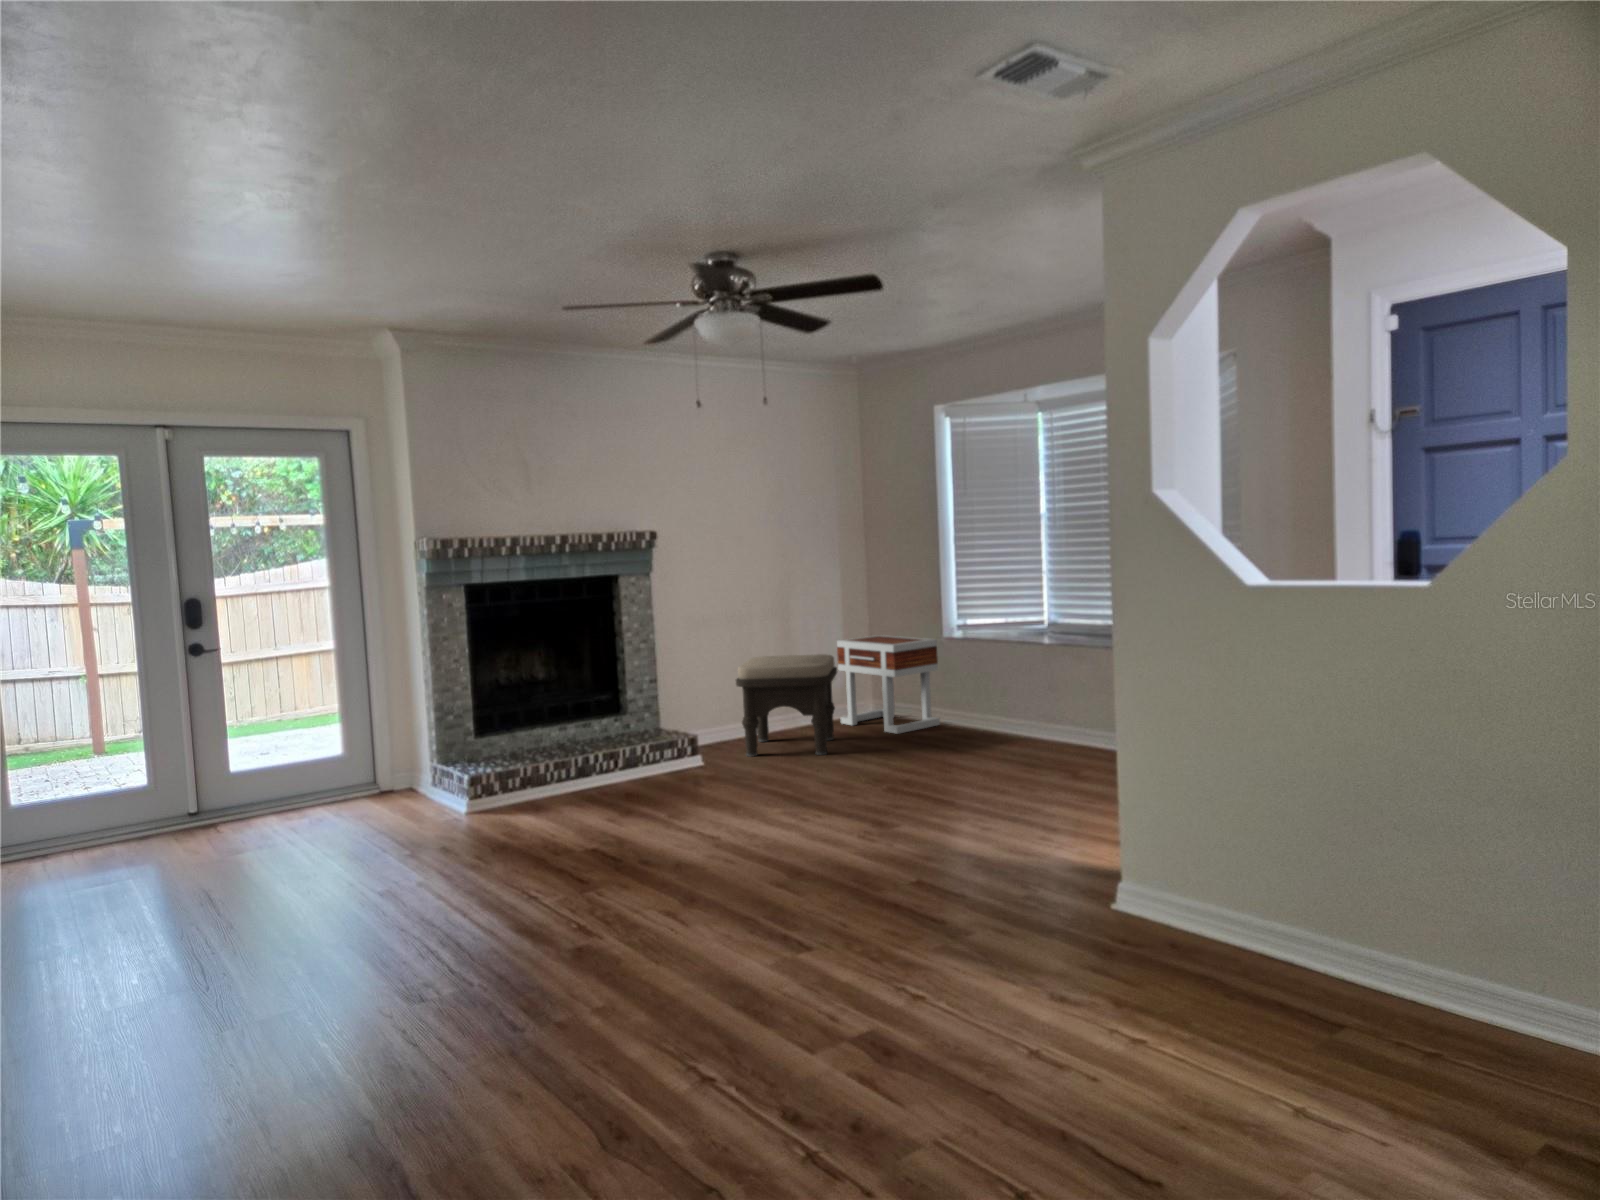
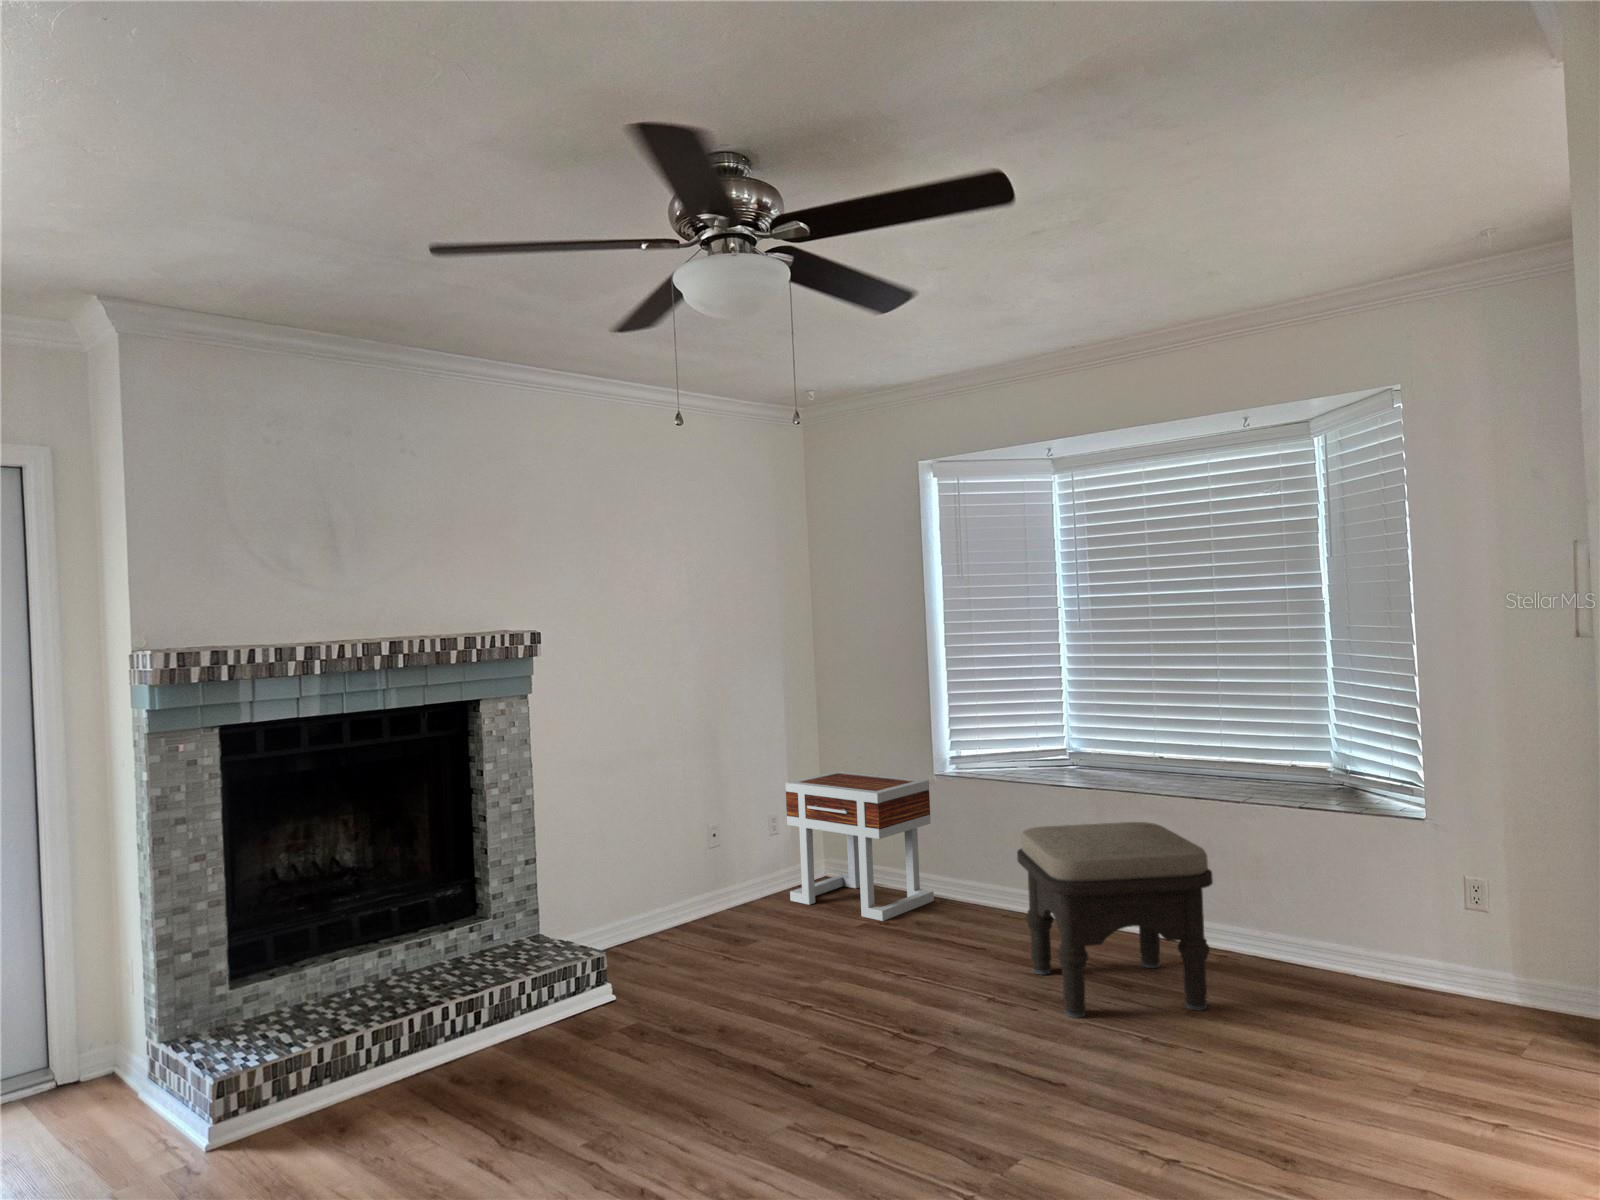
ottoman: present [736,654,837,757] -> present [1017,822,1213,1018]

